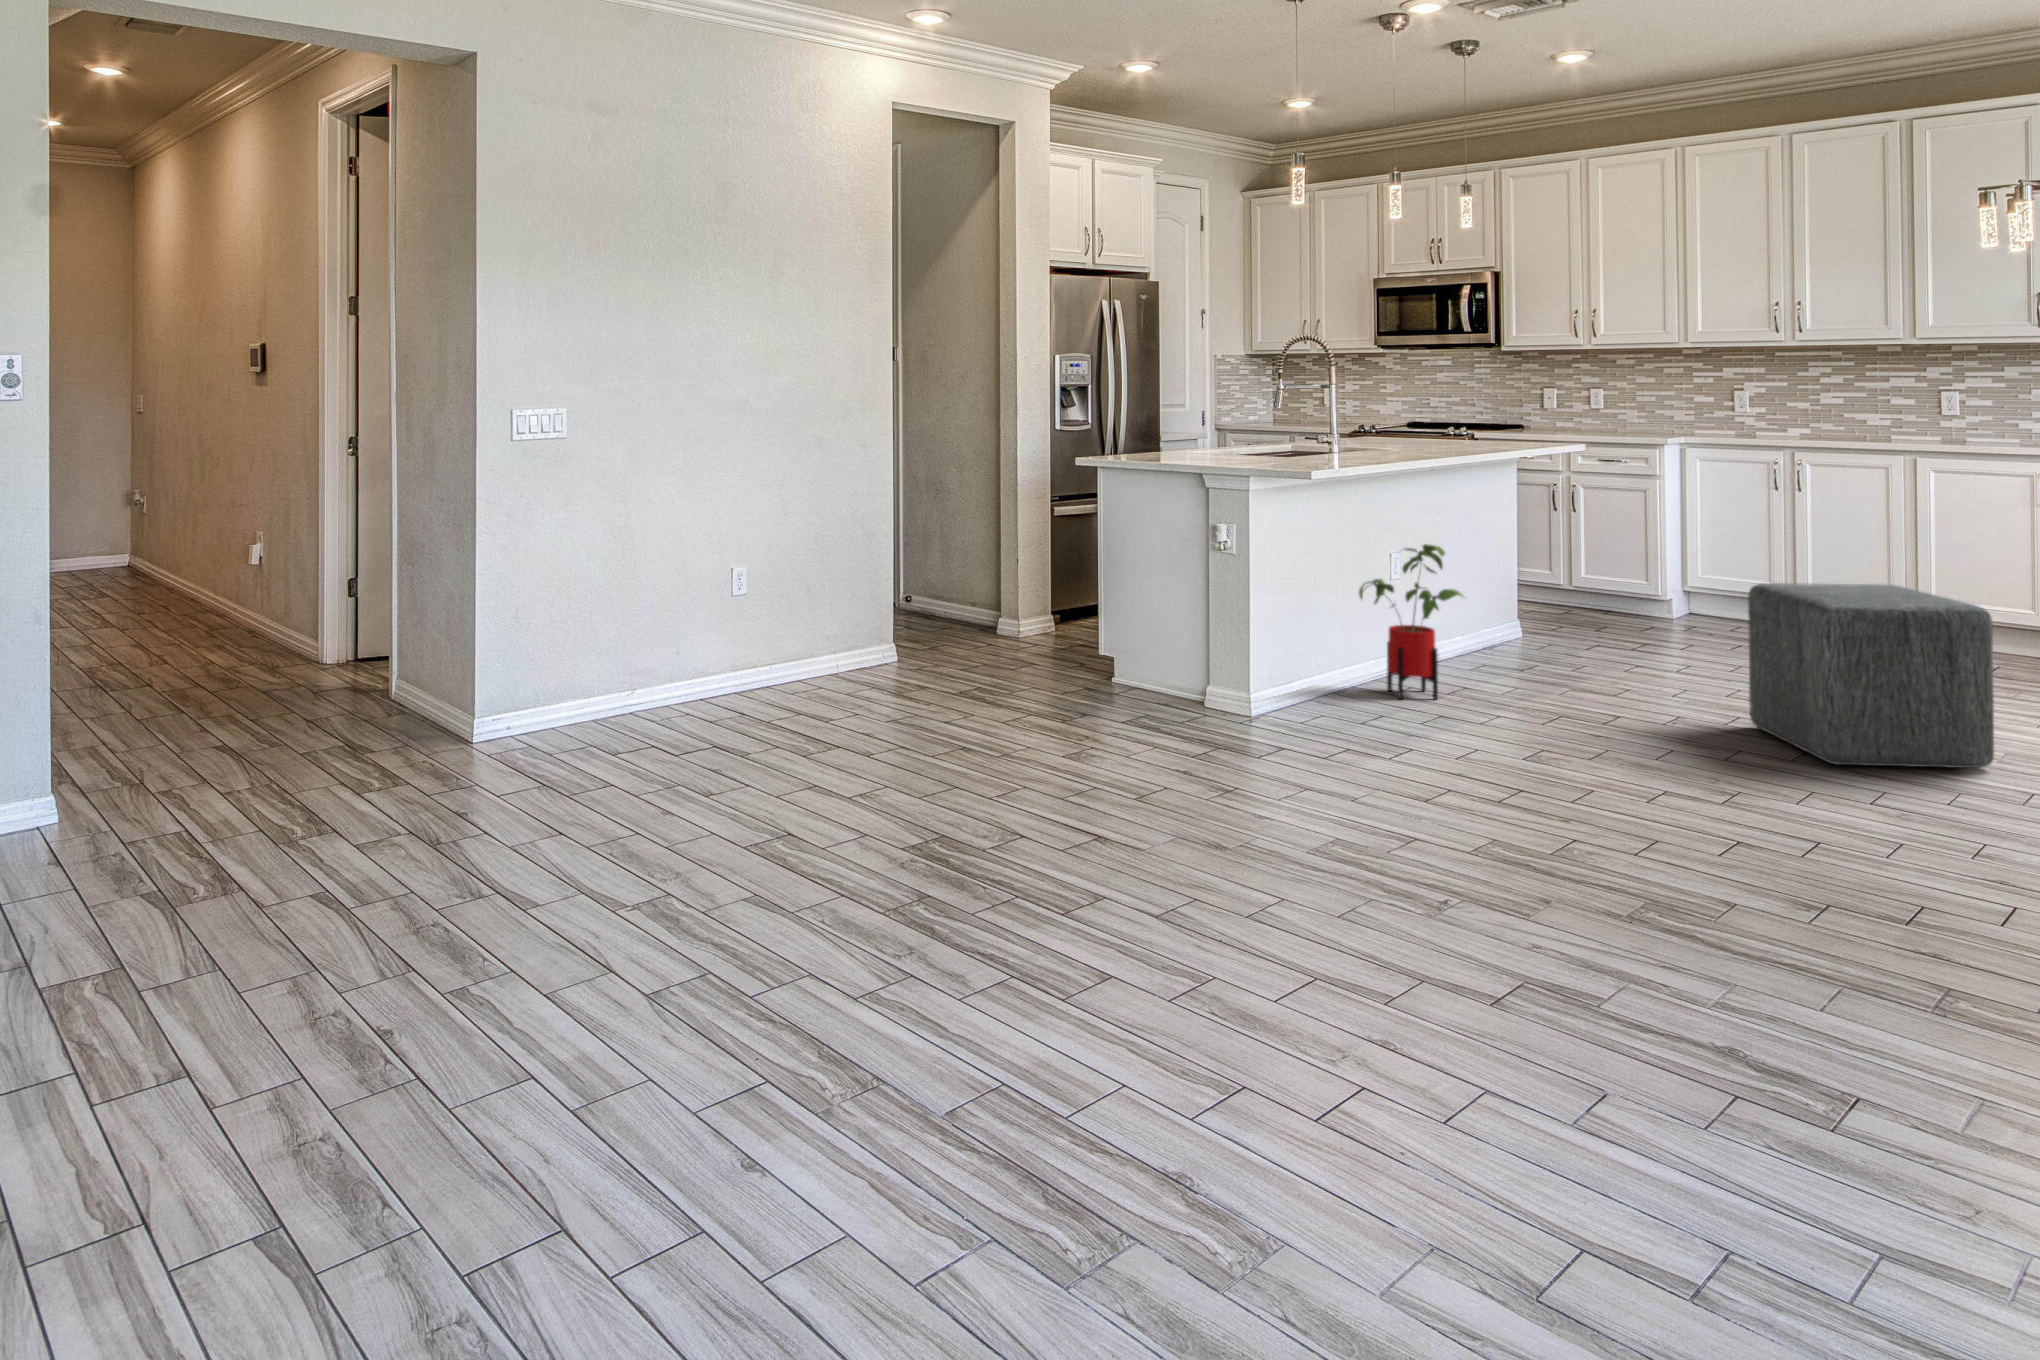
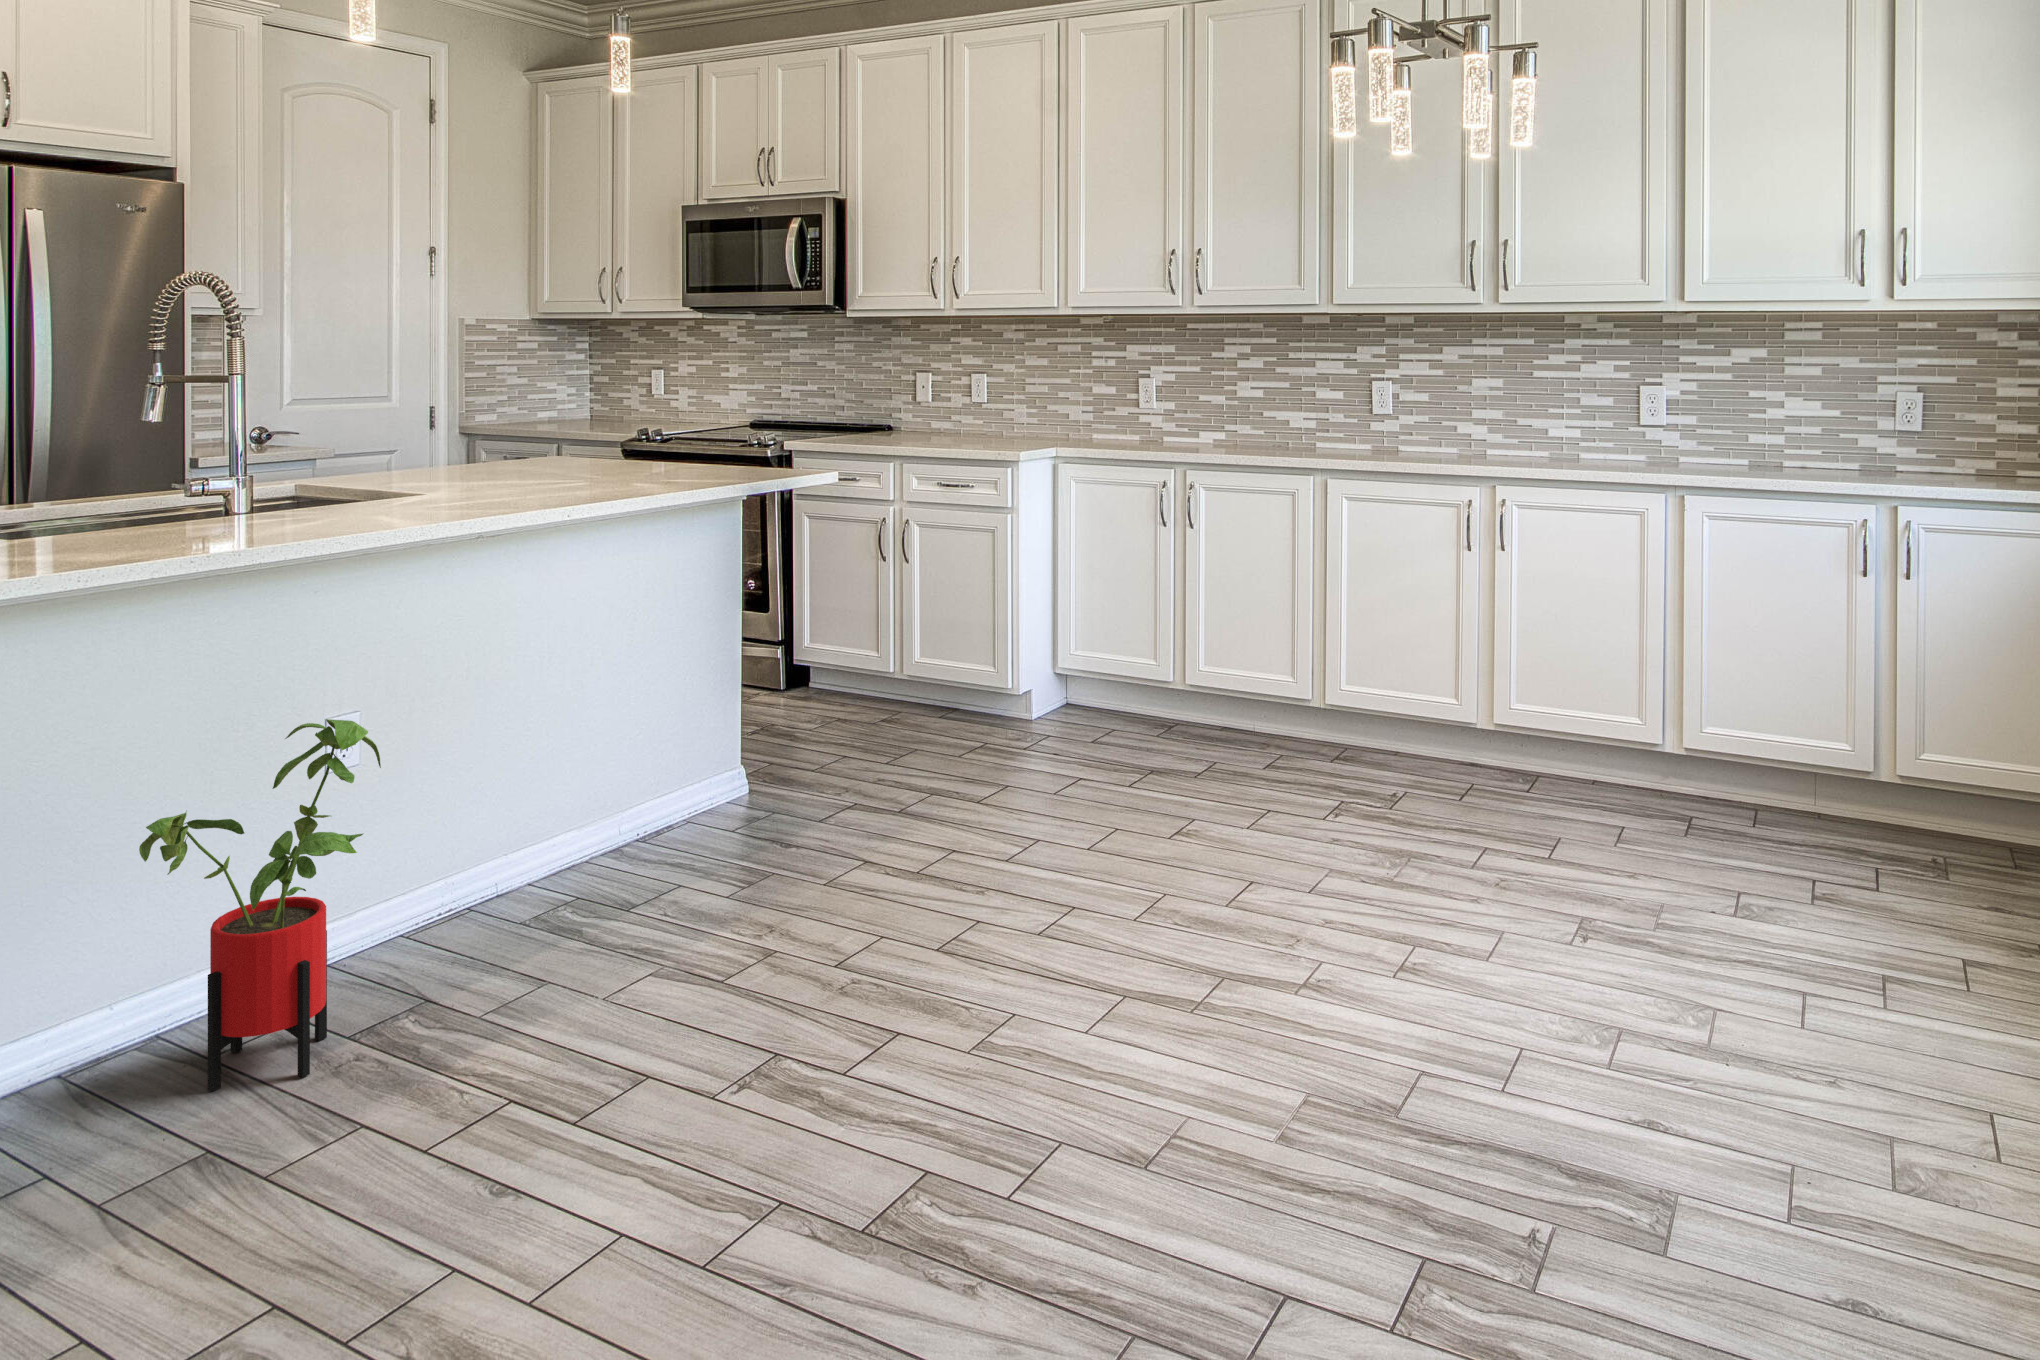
ottoman: present [1748,583,1994,768] -> none [897,771,1284,1265]

